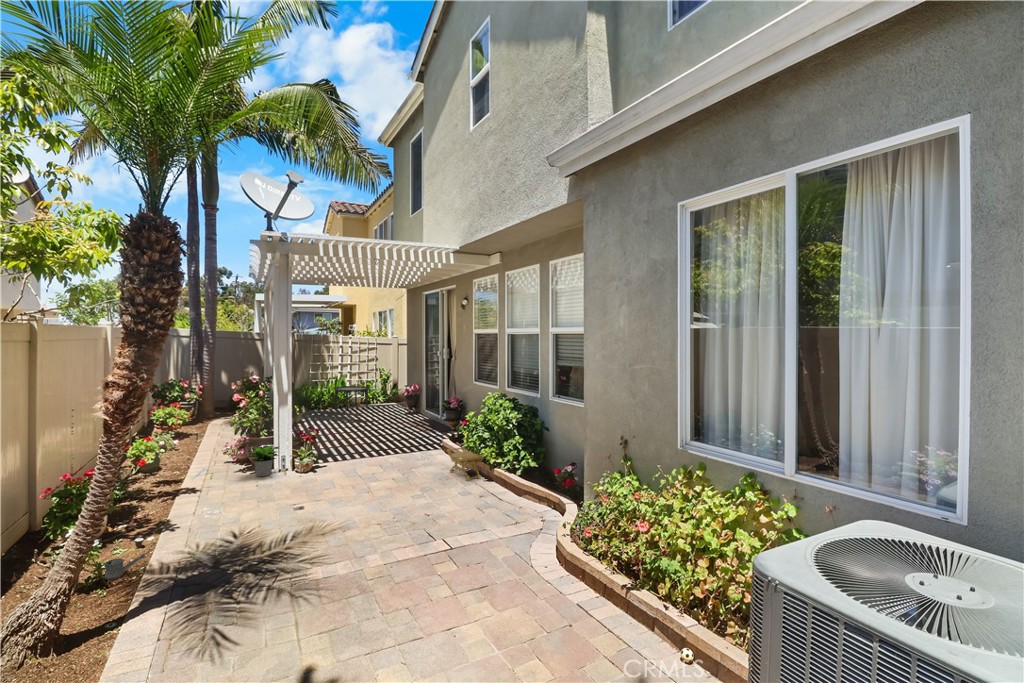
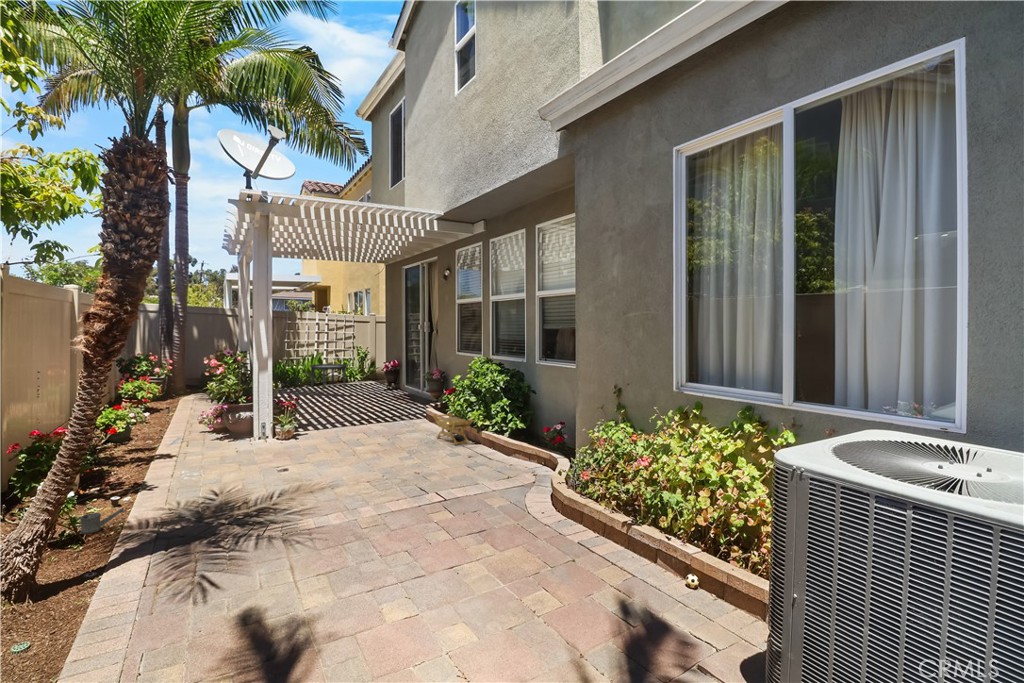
potted plant: present [248,446,279,477] -> none [225,413,262,444]

